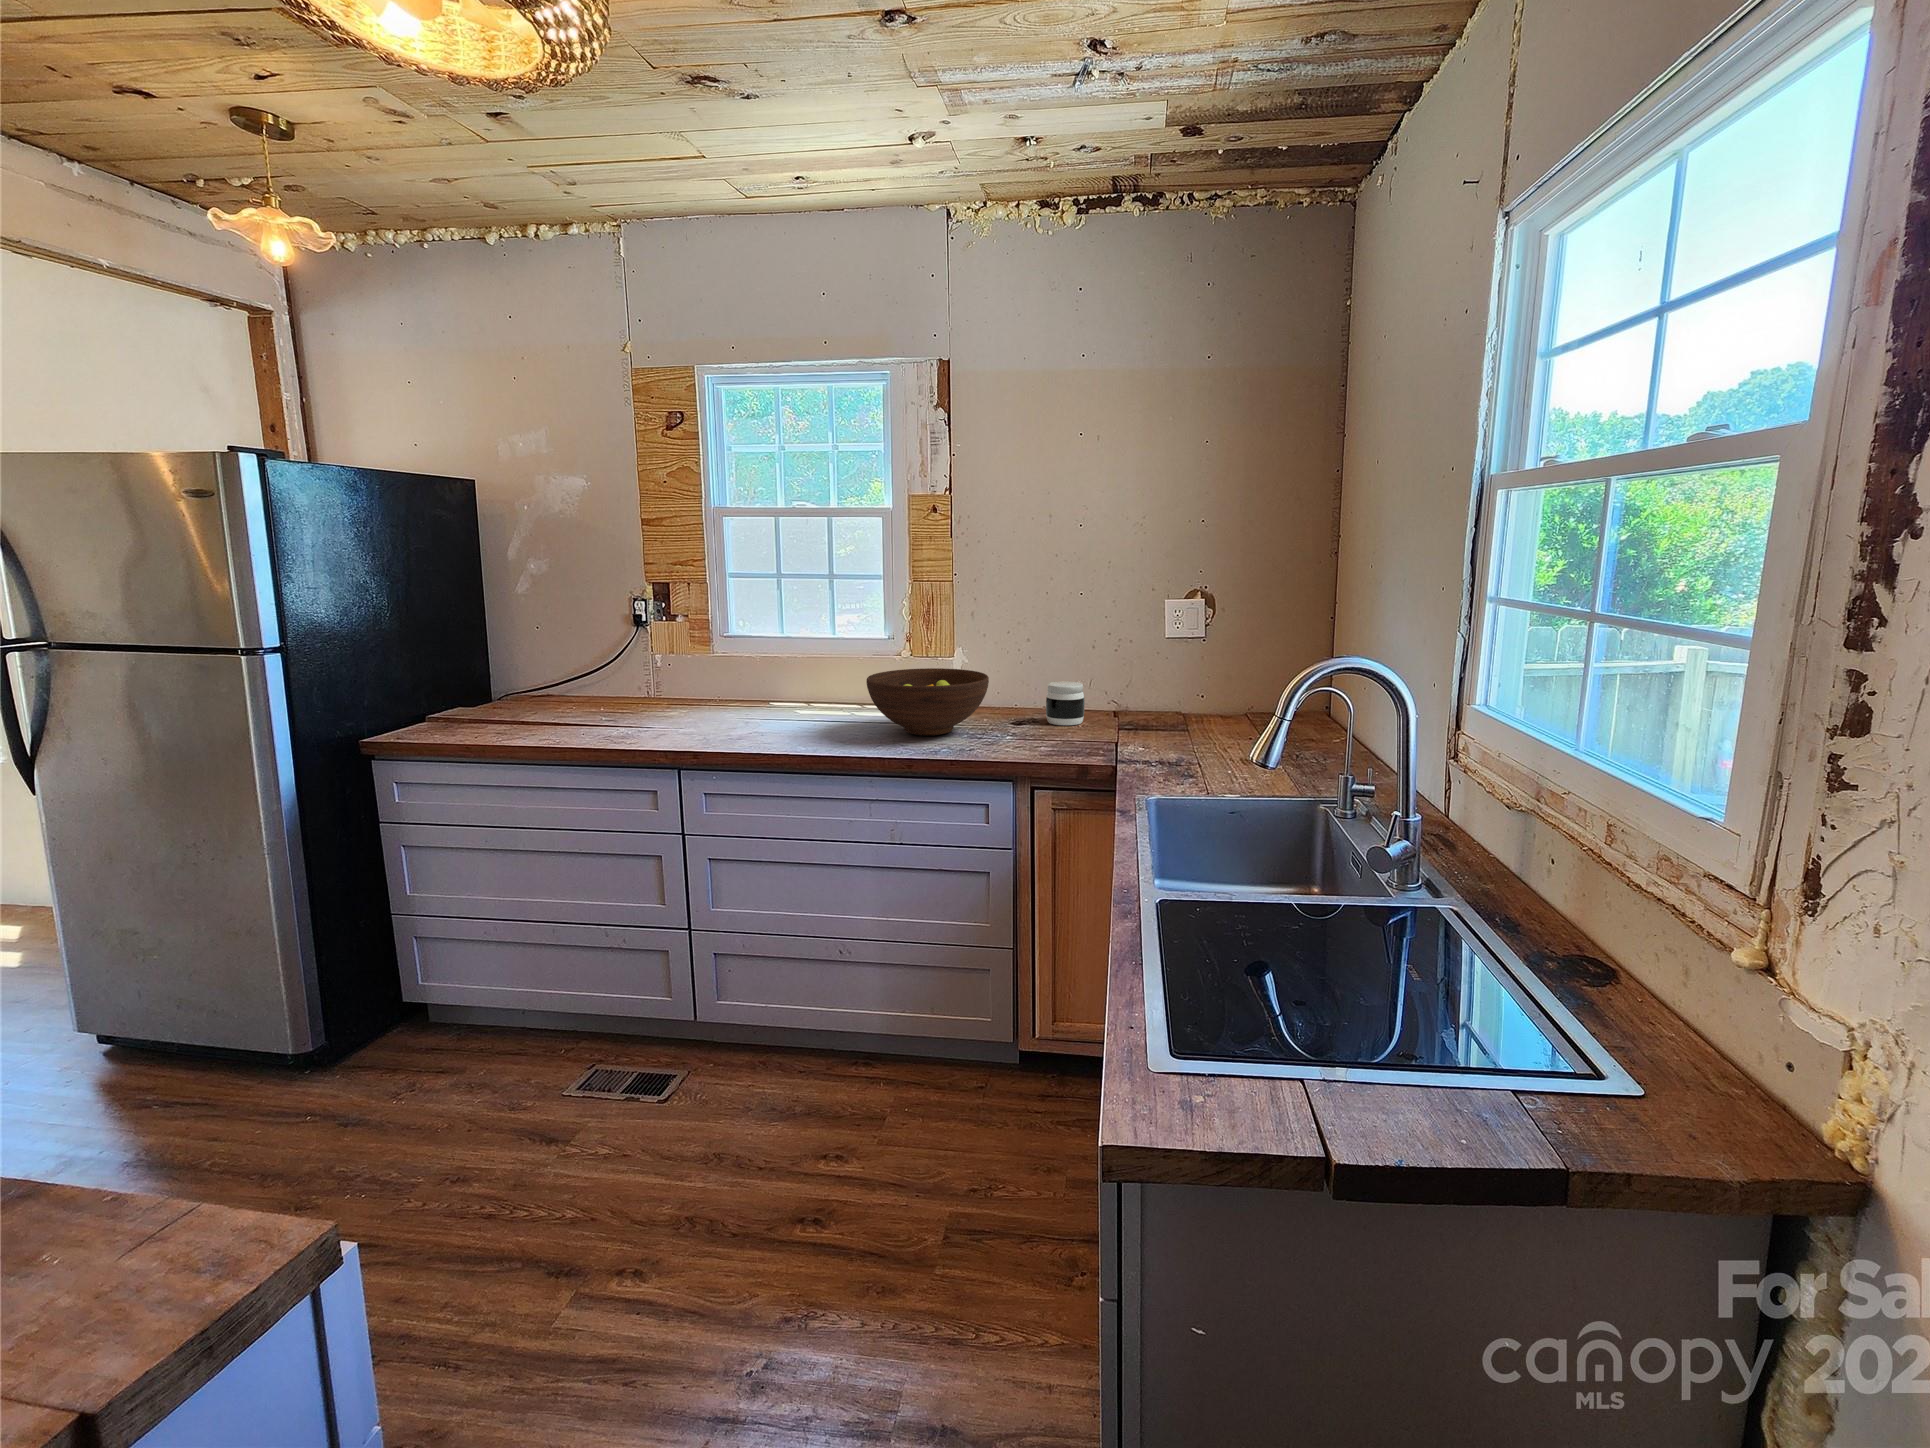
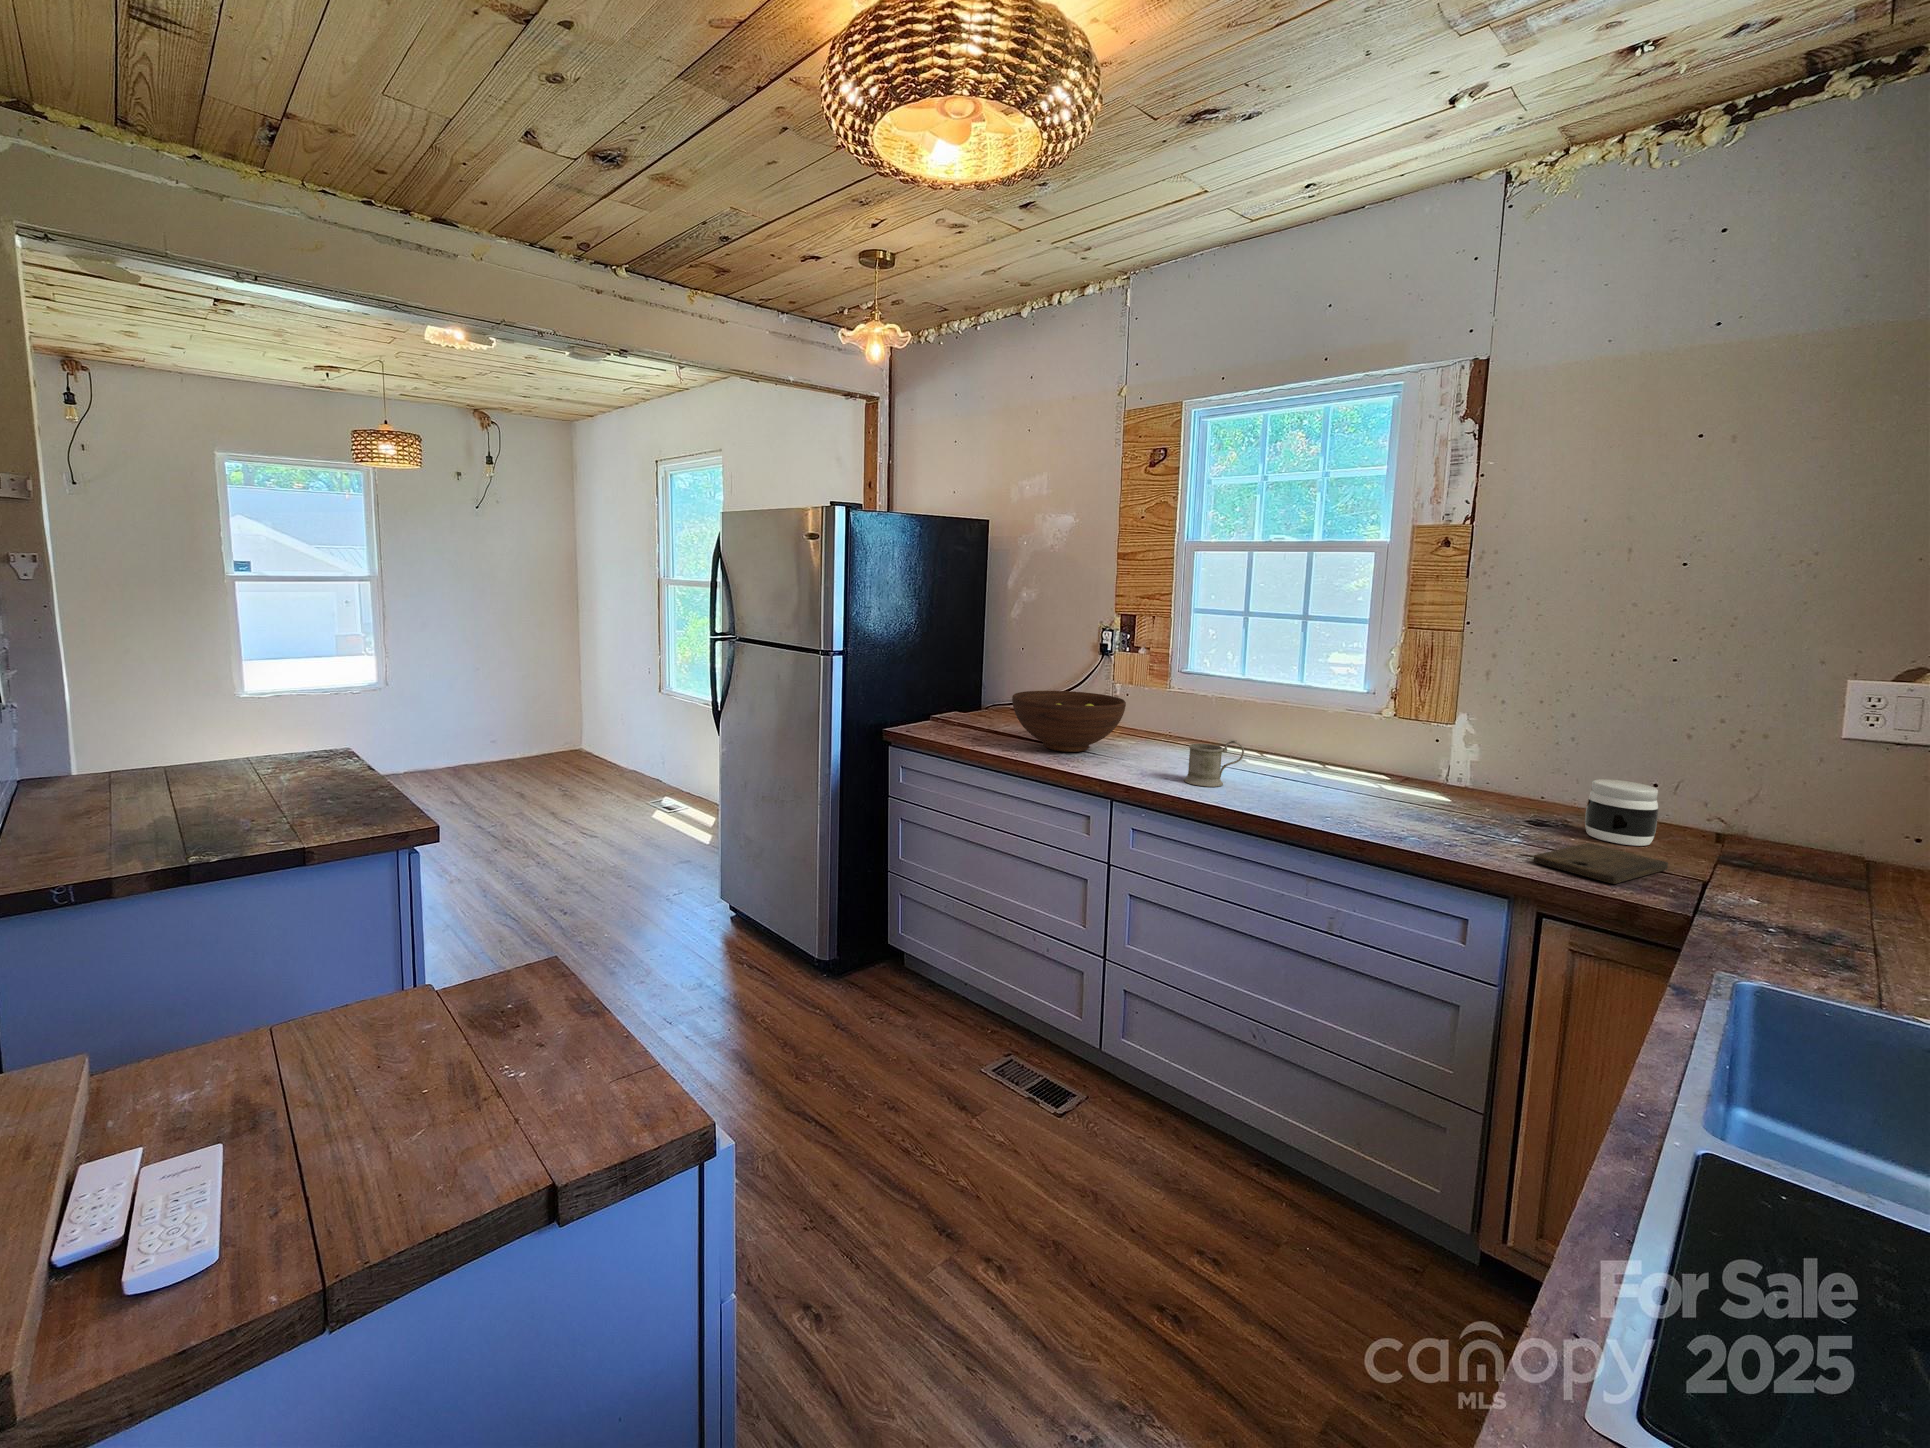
fruit bowl: present [866,668,989,736] -> present [1012,691,1126,752]
mug: none [754,691,805,738] -> present [1184,740,1244,787]
cutting board: none [1027,729,1097,753] -> present [1533,843,1668,884]

